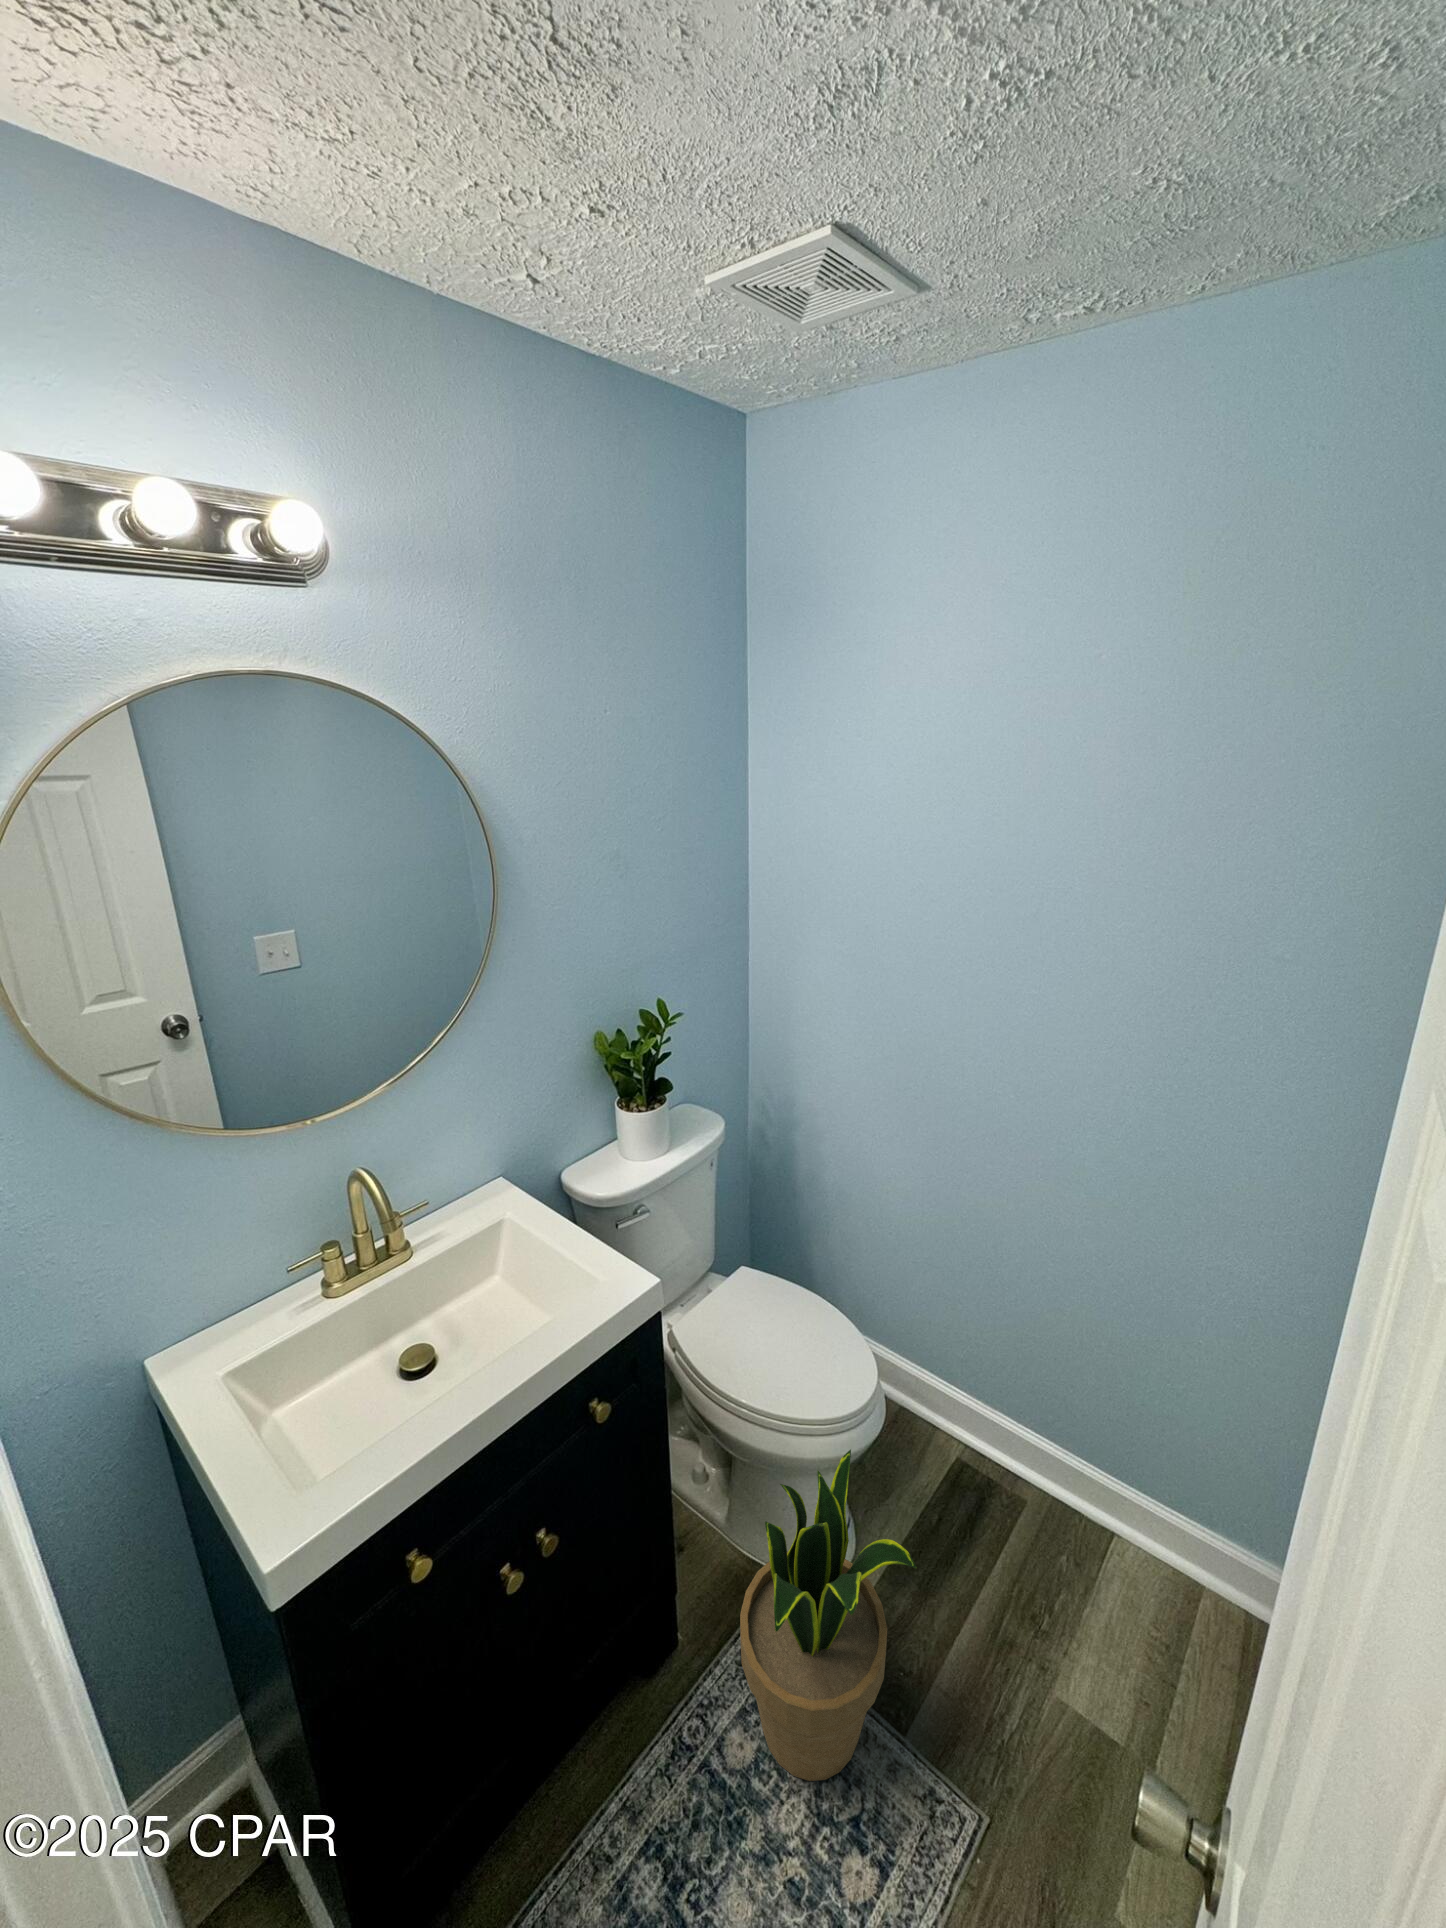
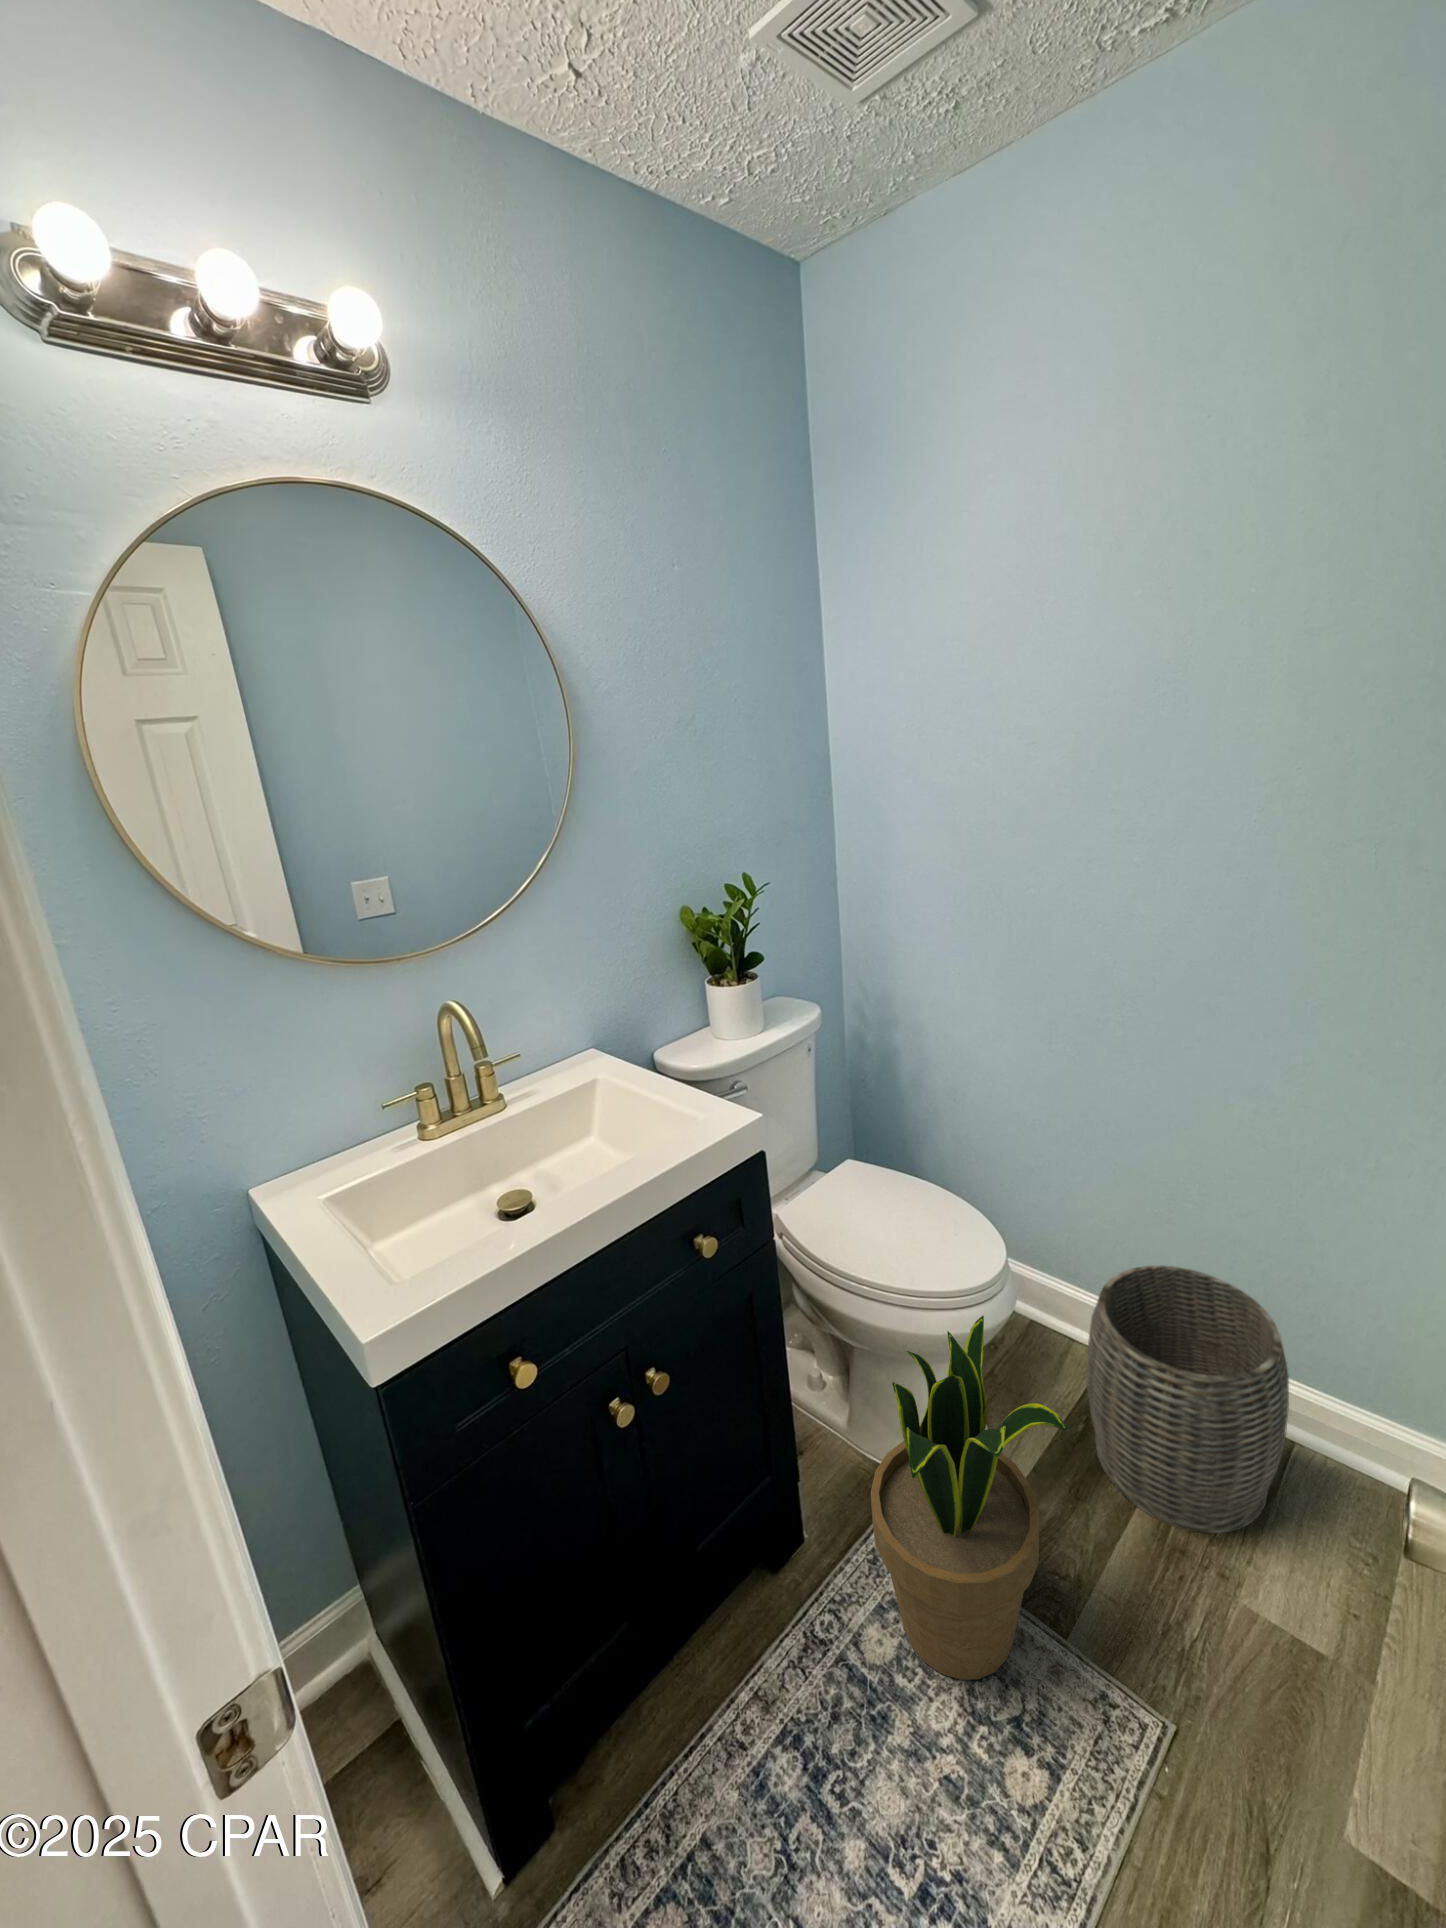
woven basket: none [940,1375,1107,1624] -> present [1086,1266,1289,1533]

